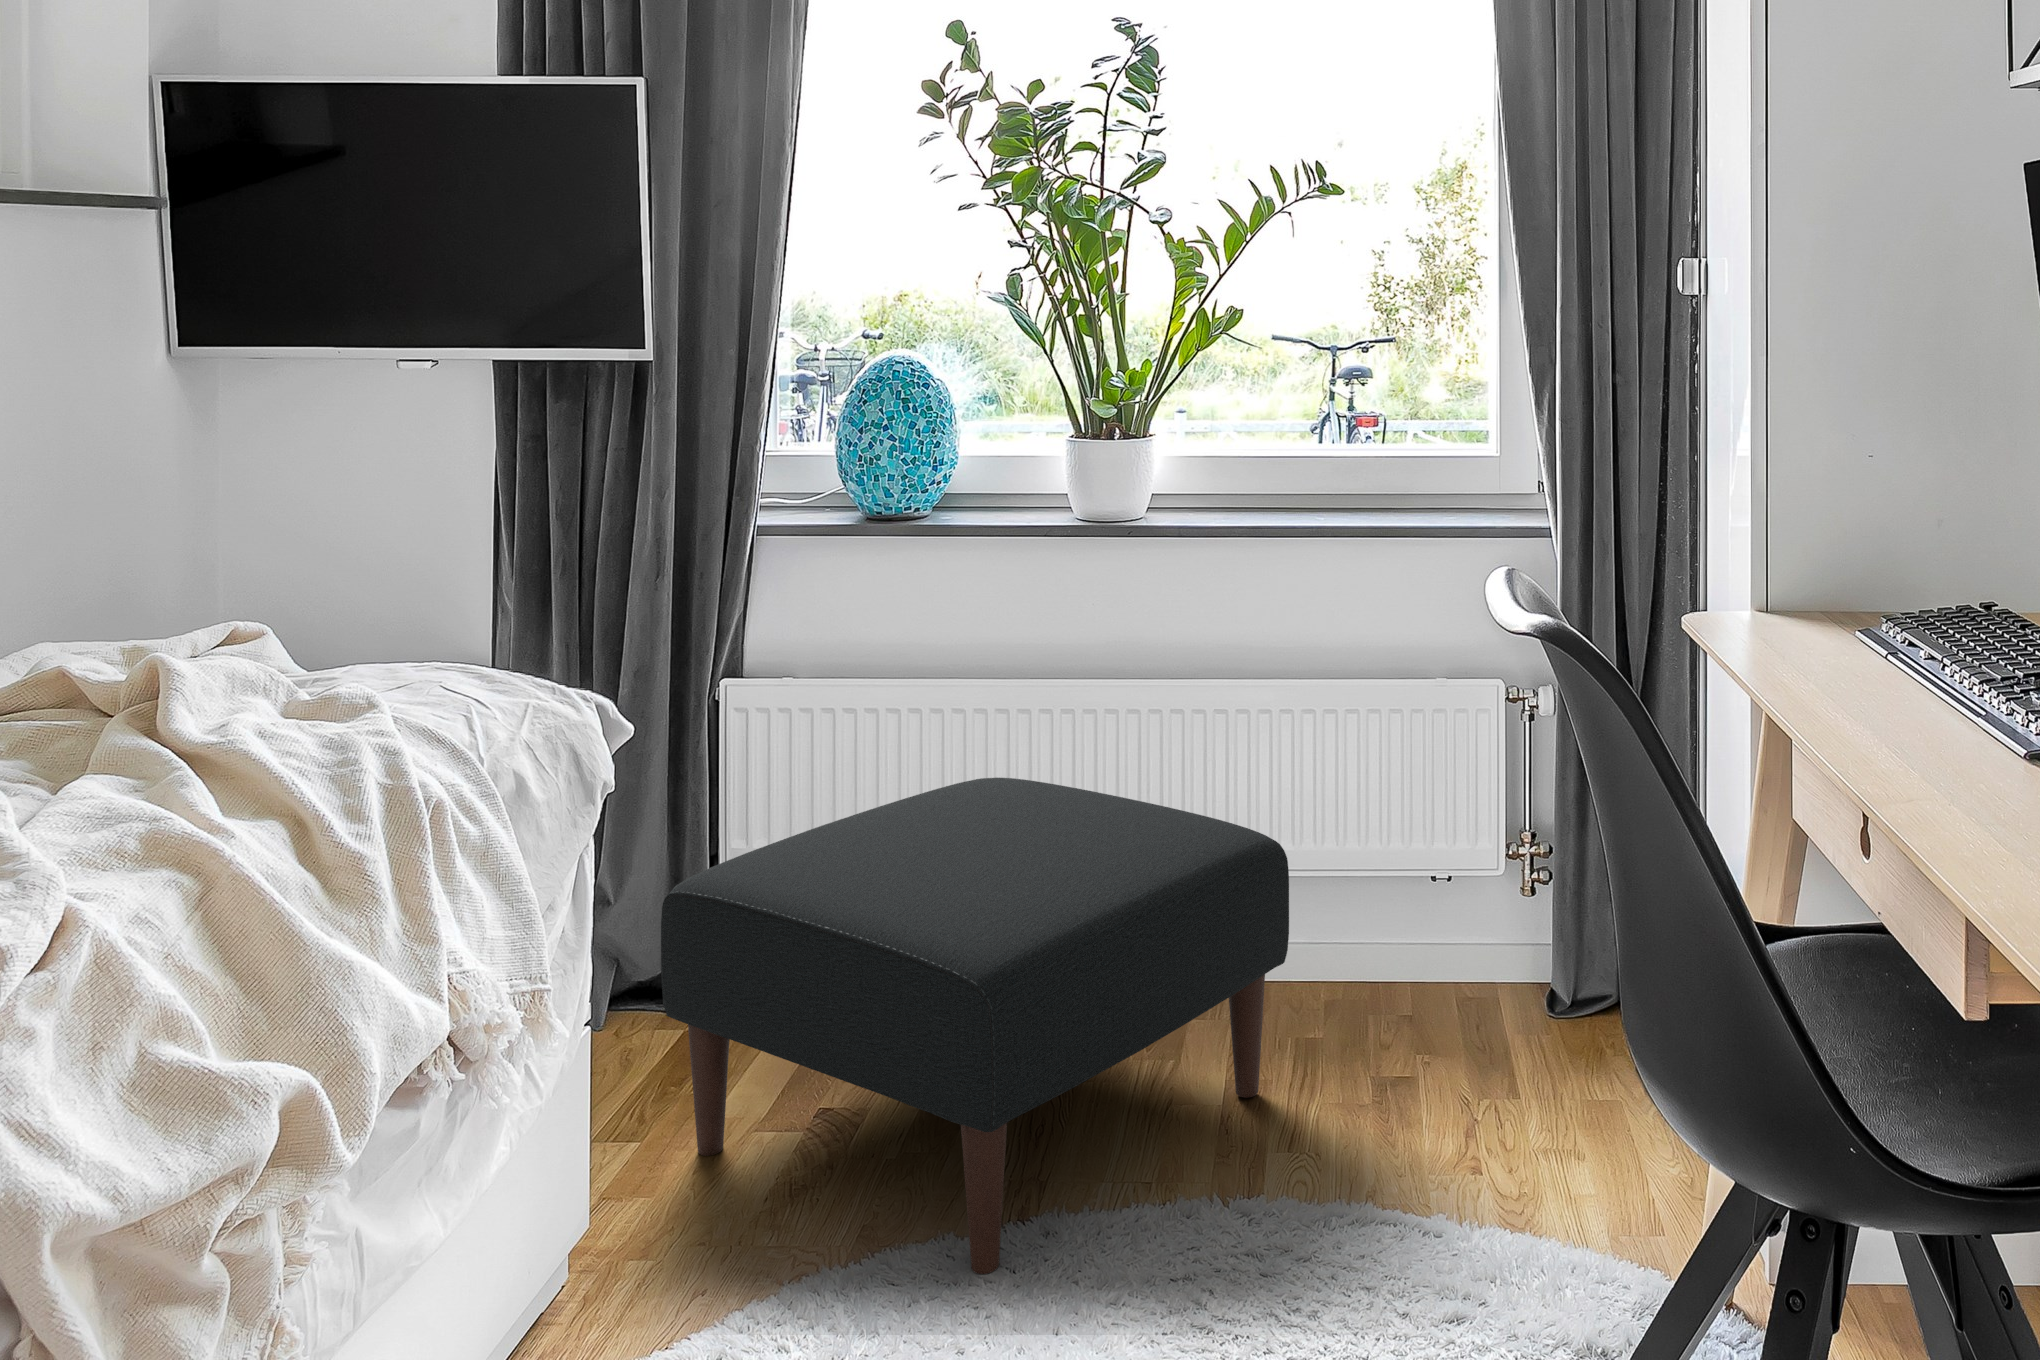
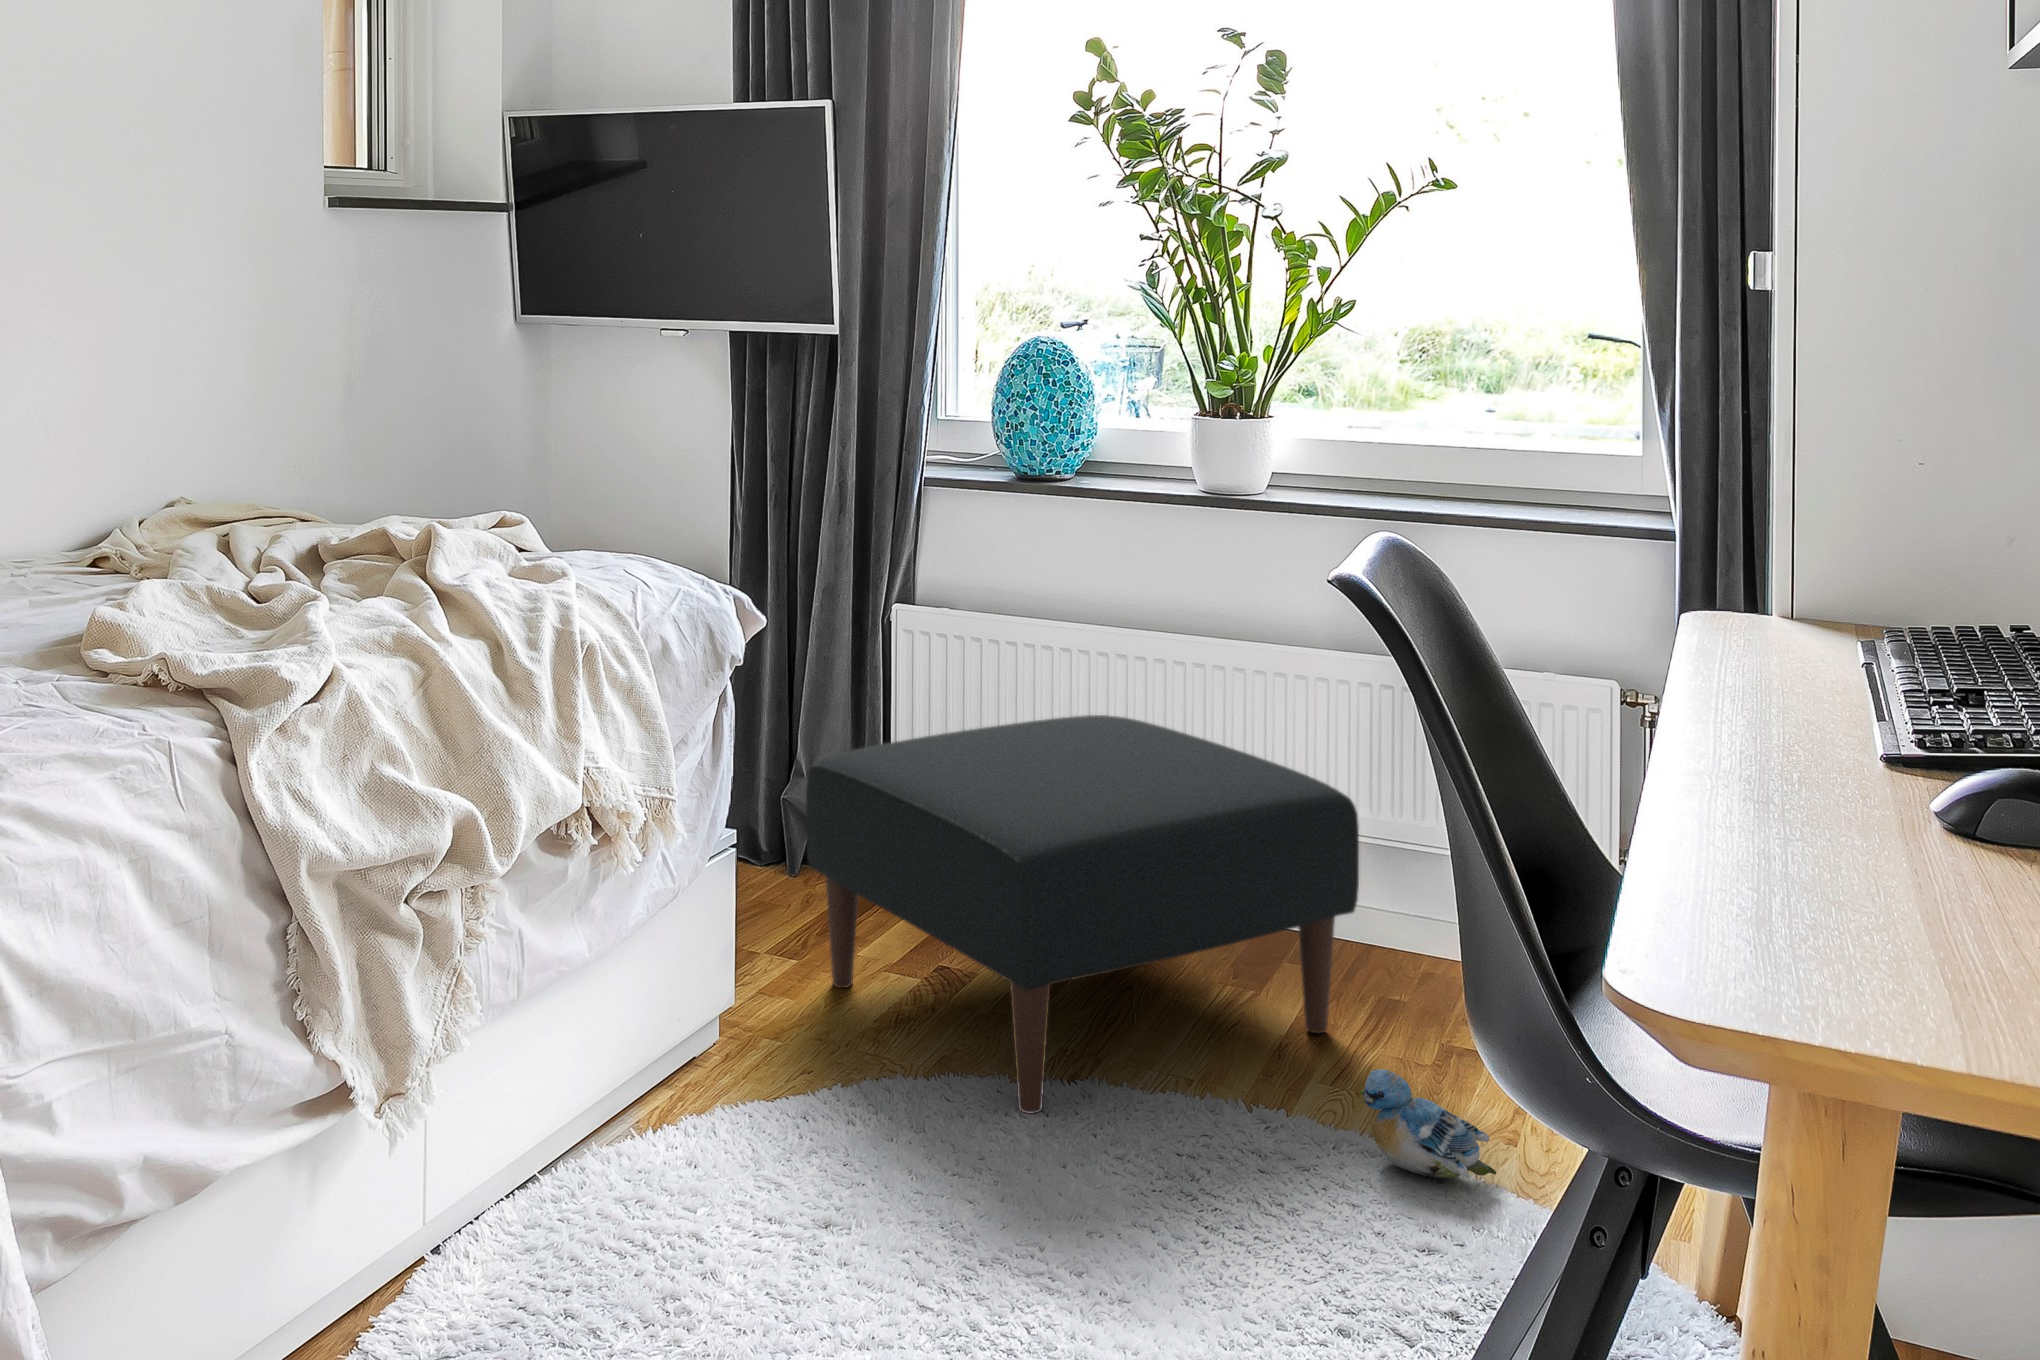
plush toy: none [1344,1139,1484,1244] -> present [1360,1070,1496,1178]

